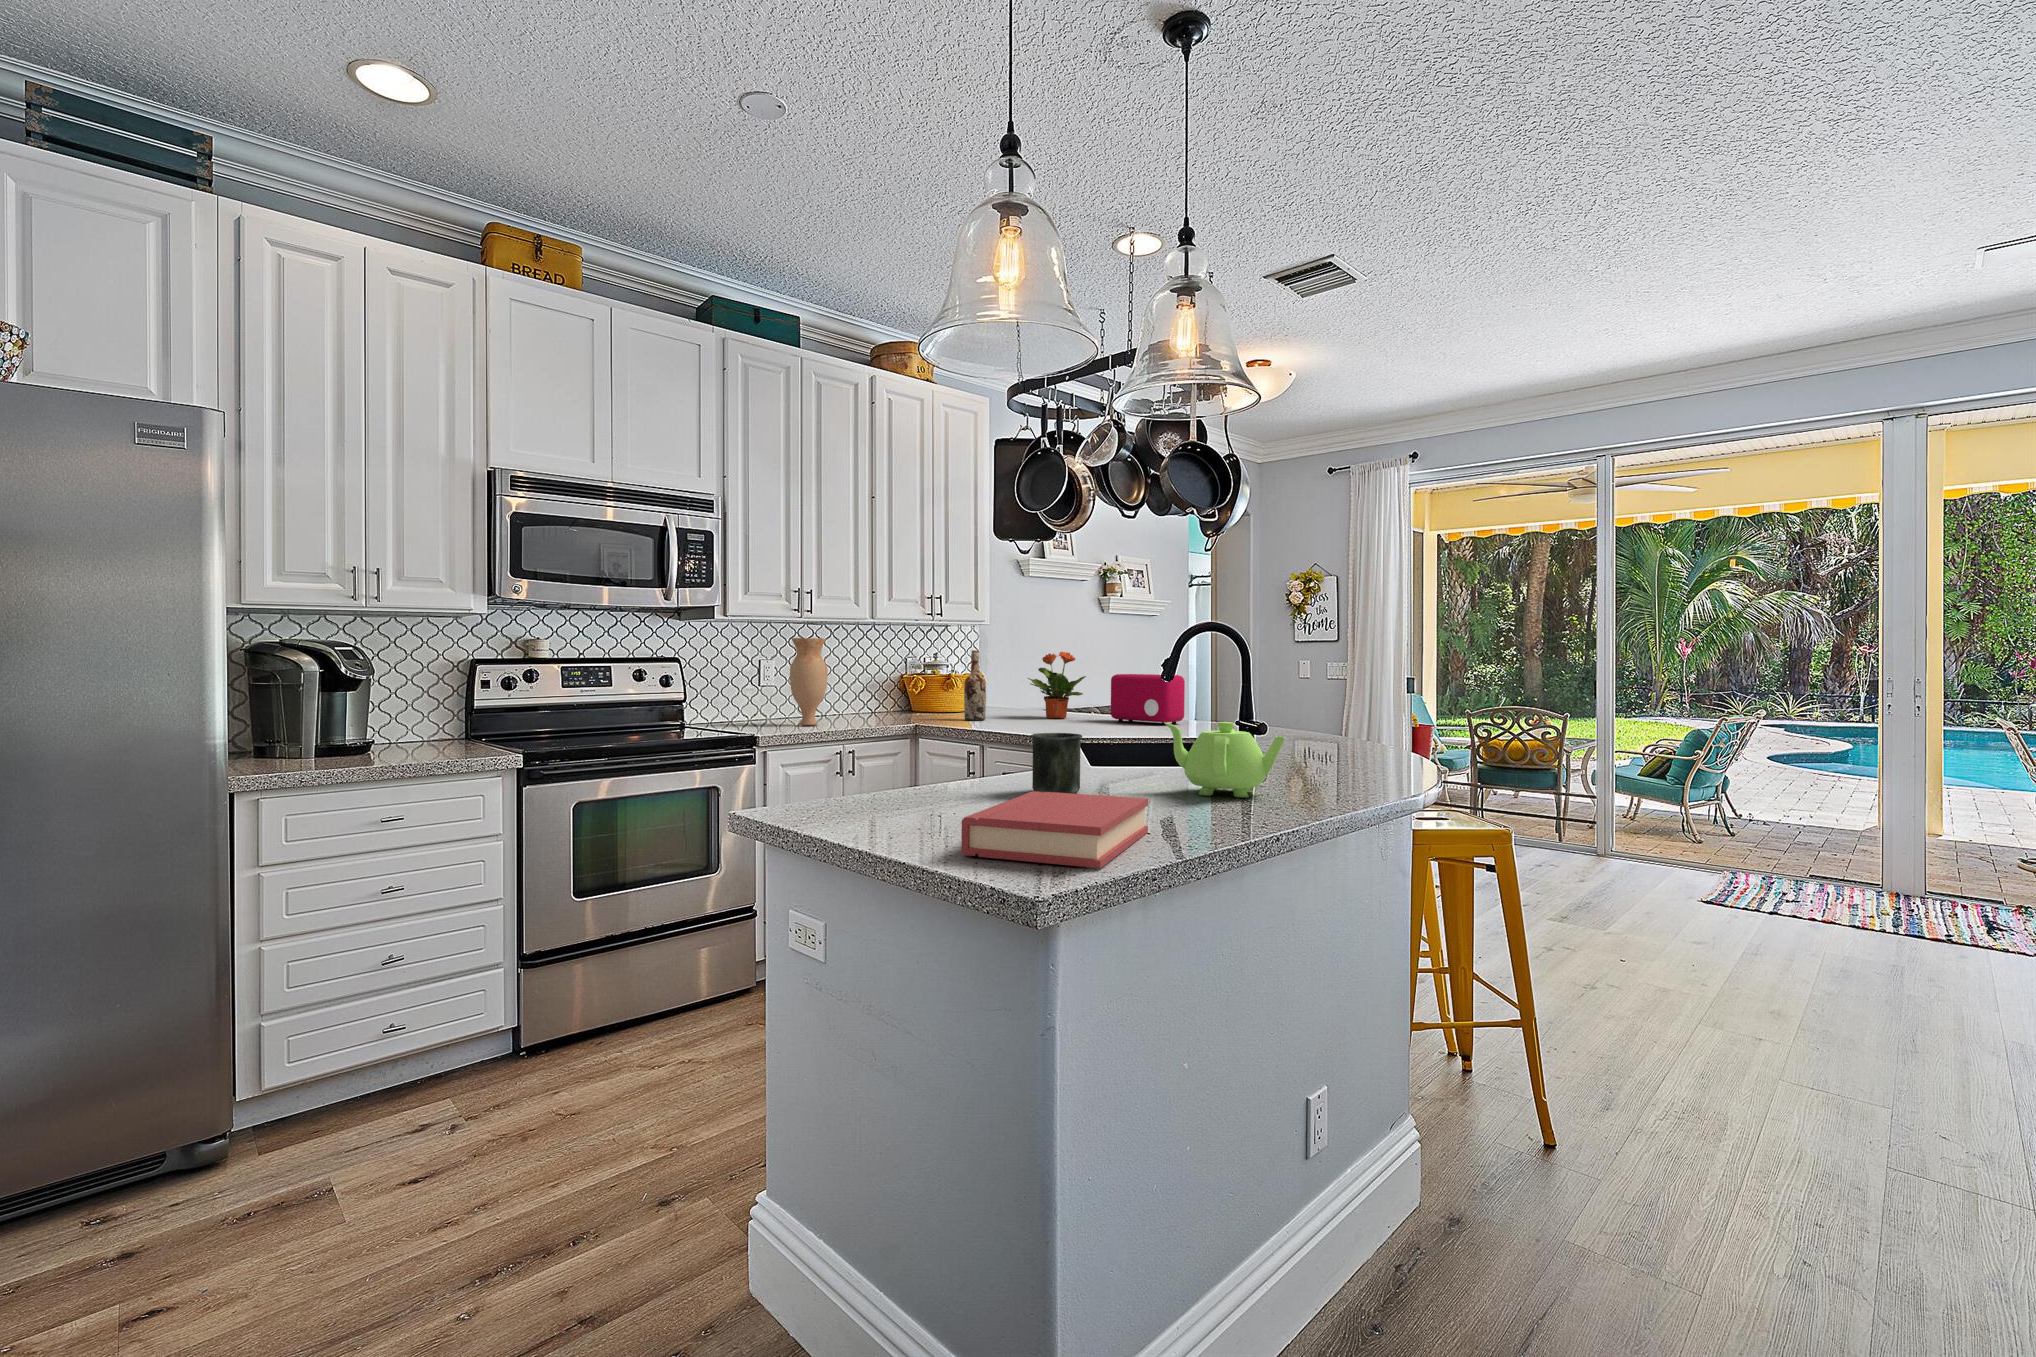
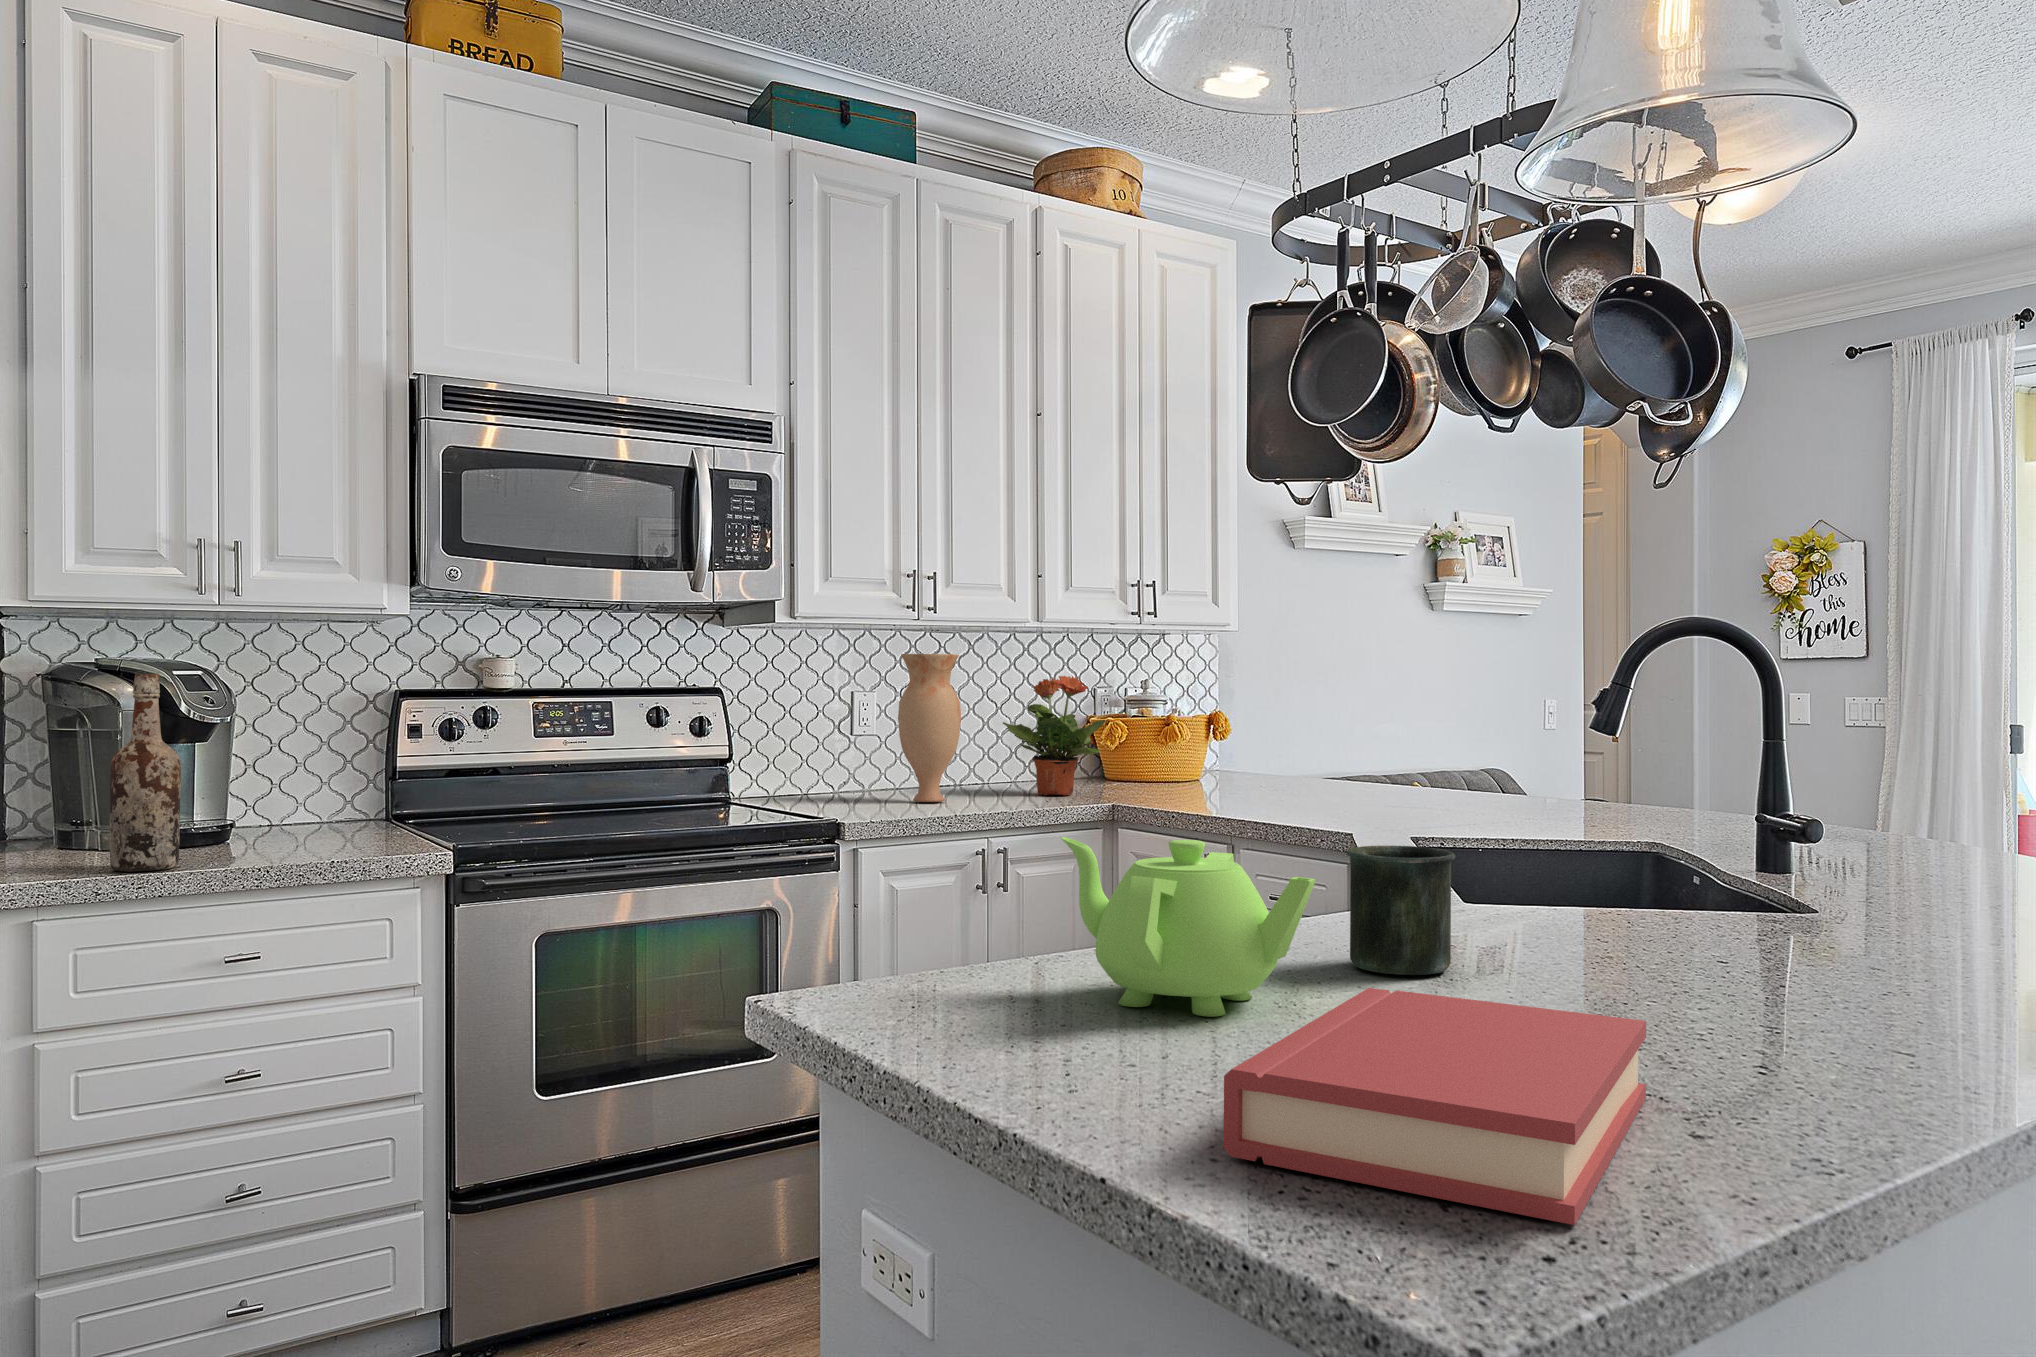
wine bottle: present [964,650,986,720] -> present [110,674,181,872]
potted plant: present [1028,652,1086,719] -> present [1003,676,1105,795]
toaster: present [1111,674,1185,725] -> none [1460,716,1602,810]
teapot: present [1164,722,1285,797] -> present [1061,837,1315,1017]

